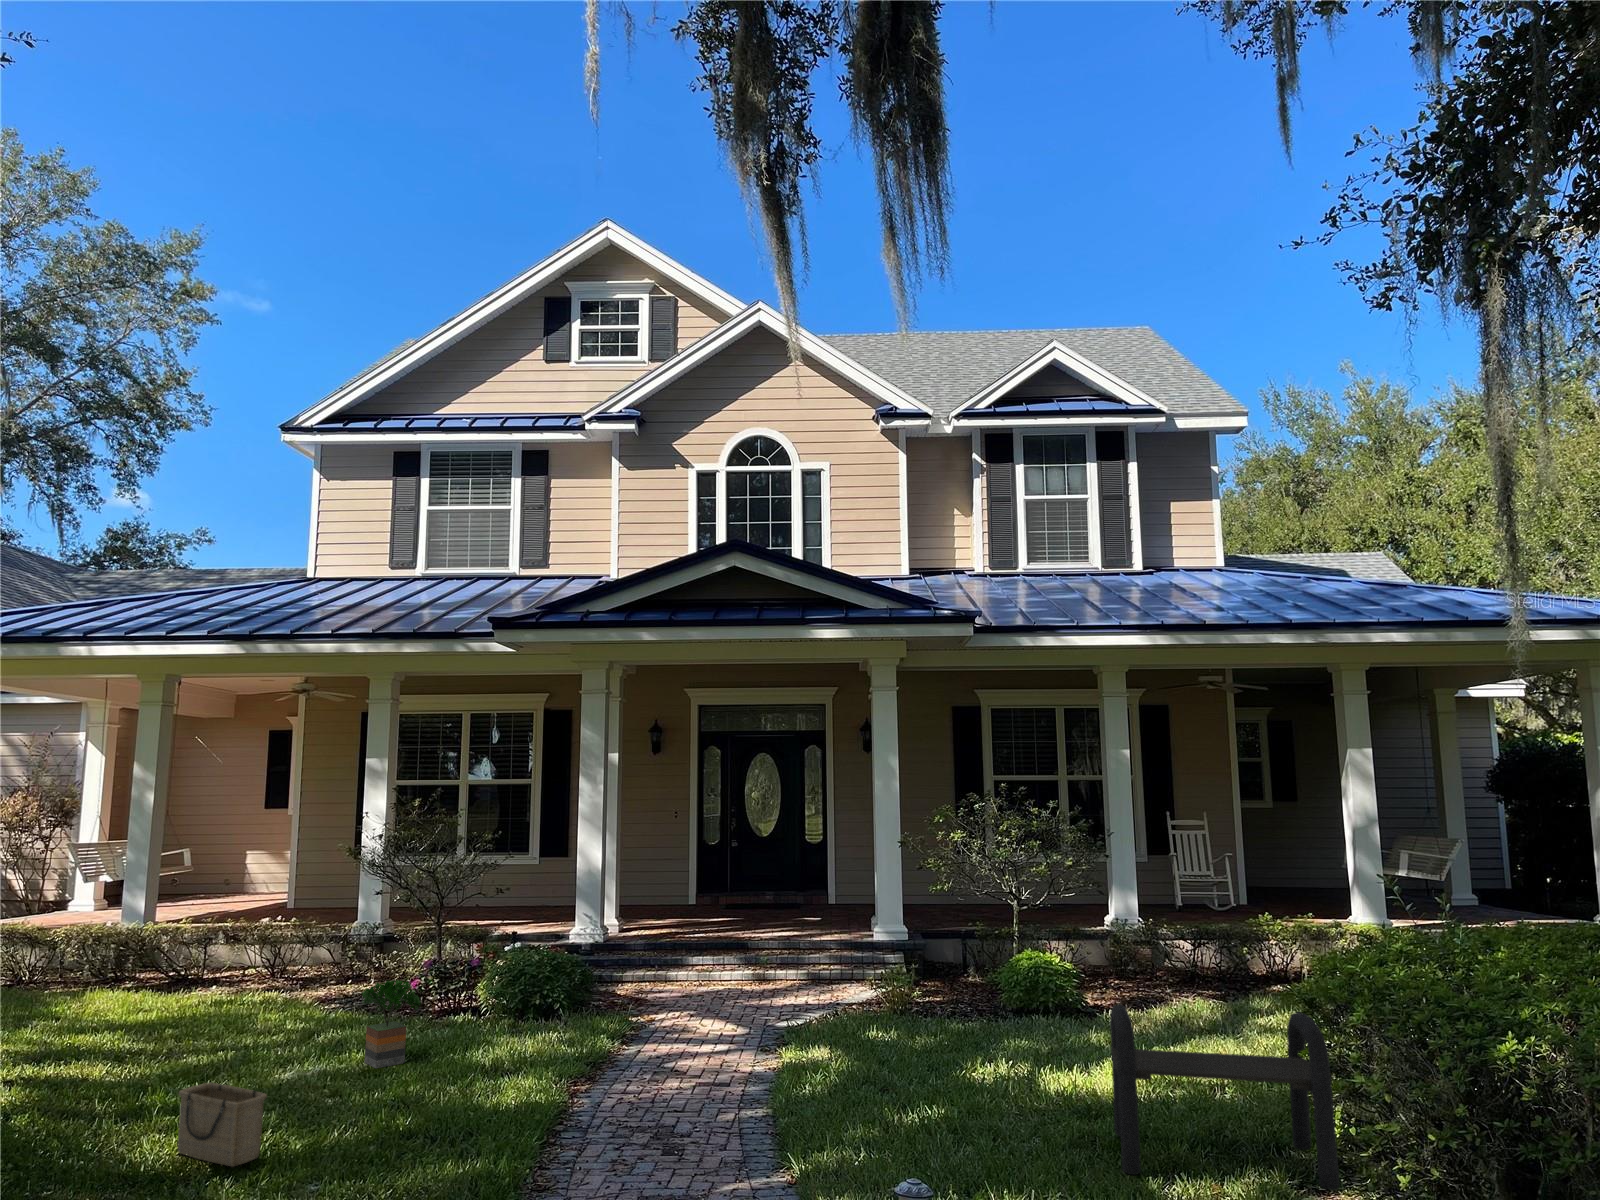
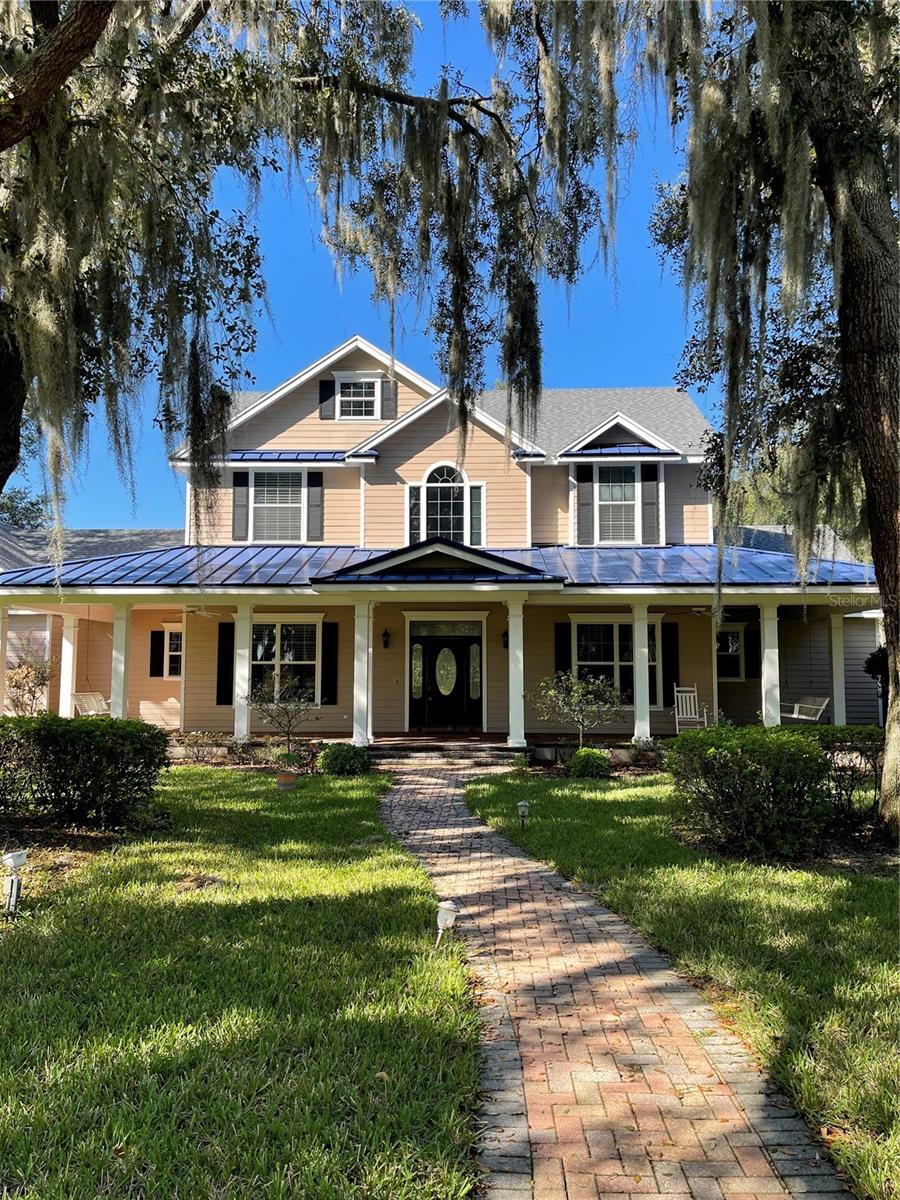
bench: present [1110,1004,1340,1190] -> none [609,755,693,822]
basket: present [177,1083,267,1167] -> none [225,784,263,814]

